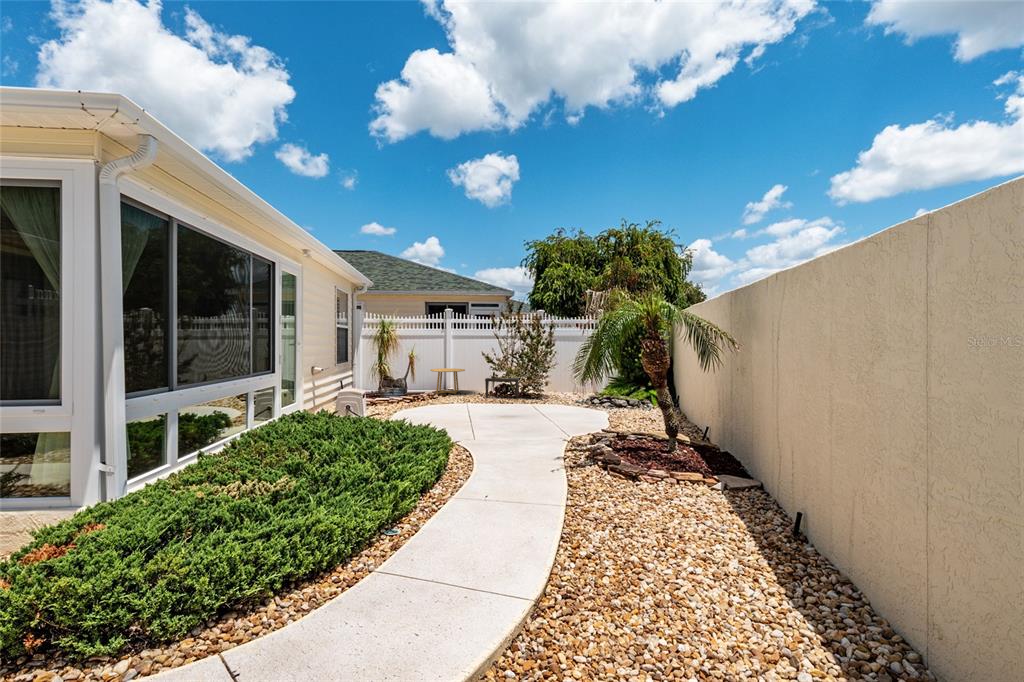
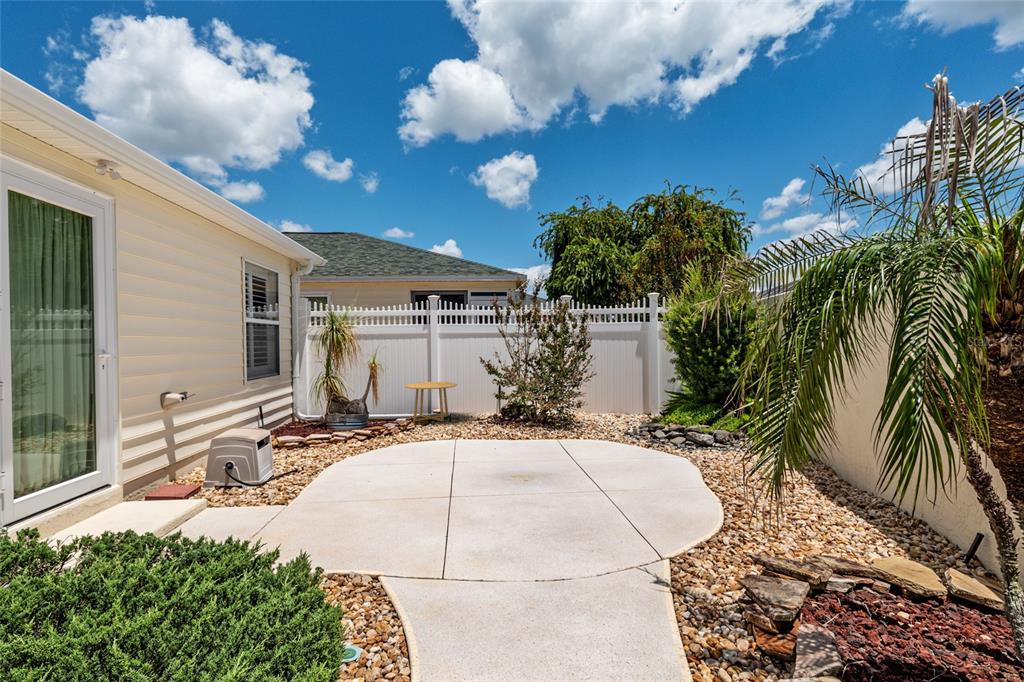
bench: present [485,378,519,398] -> none [486,397,538,429]

